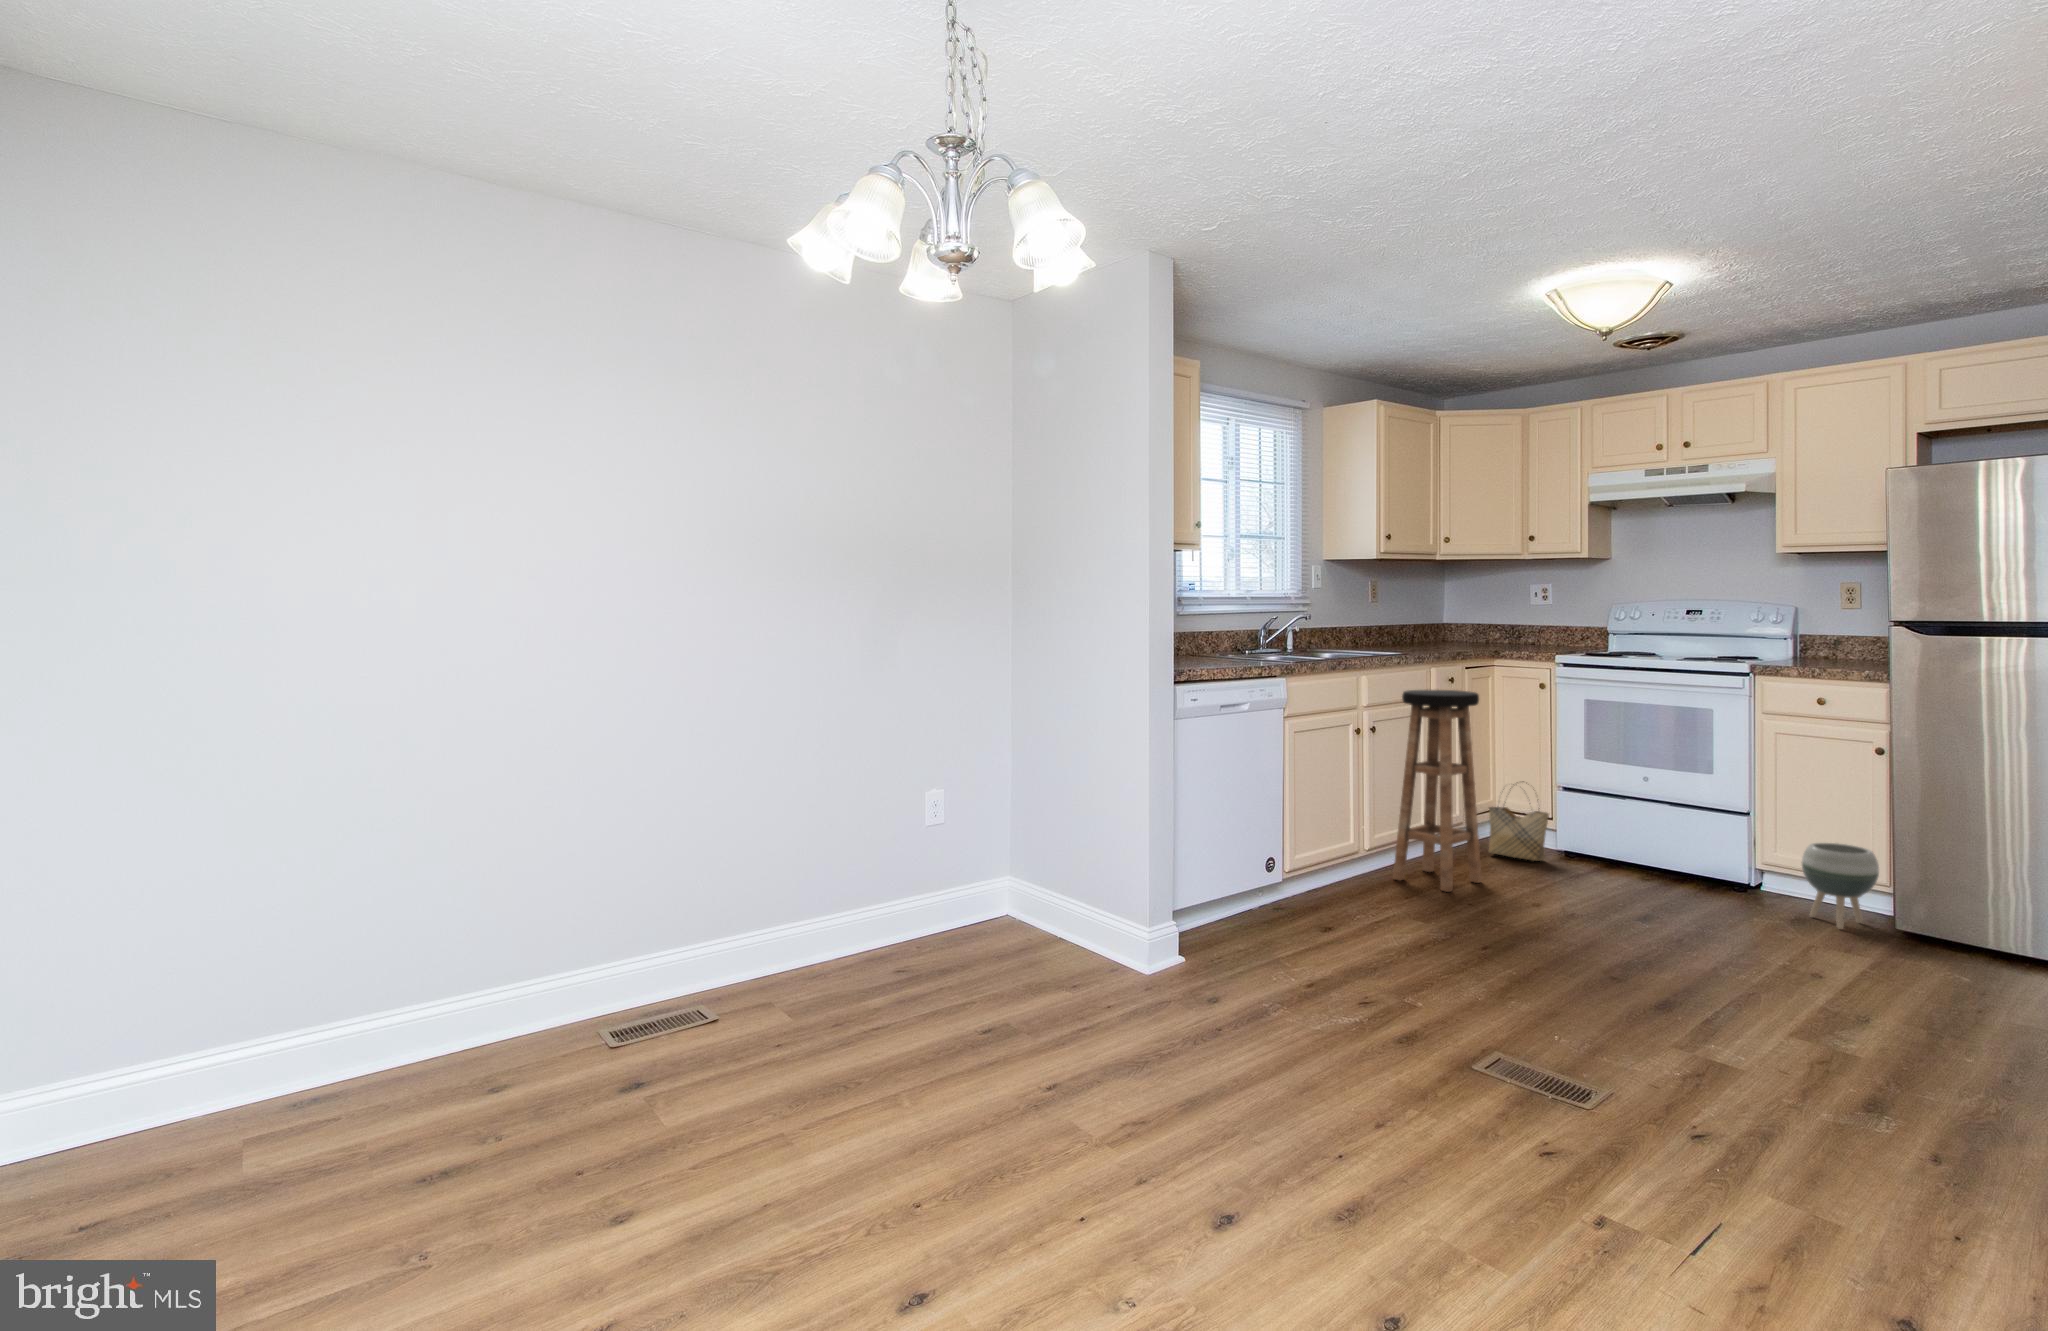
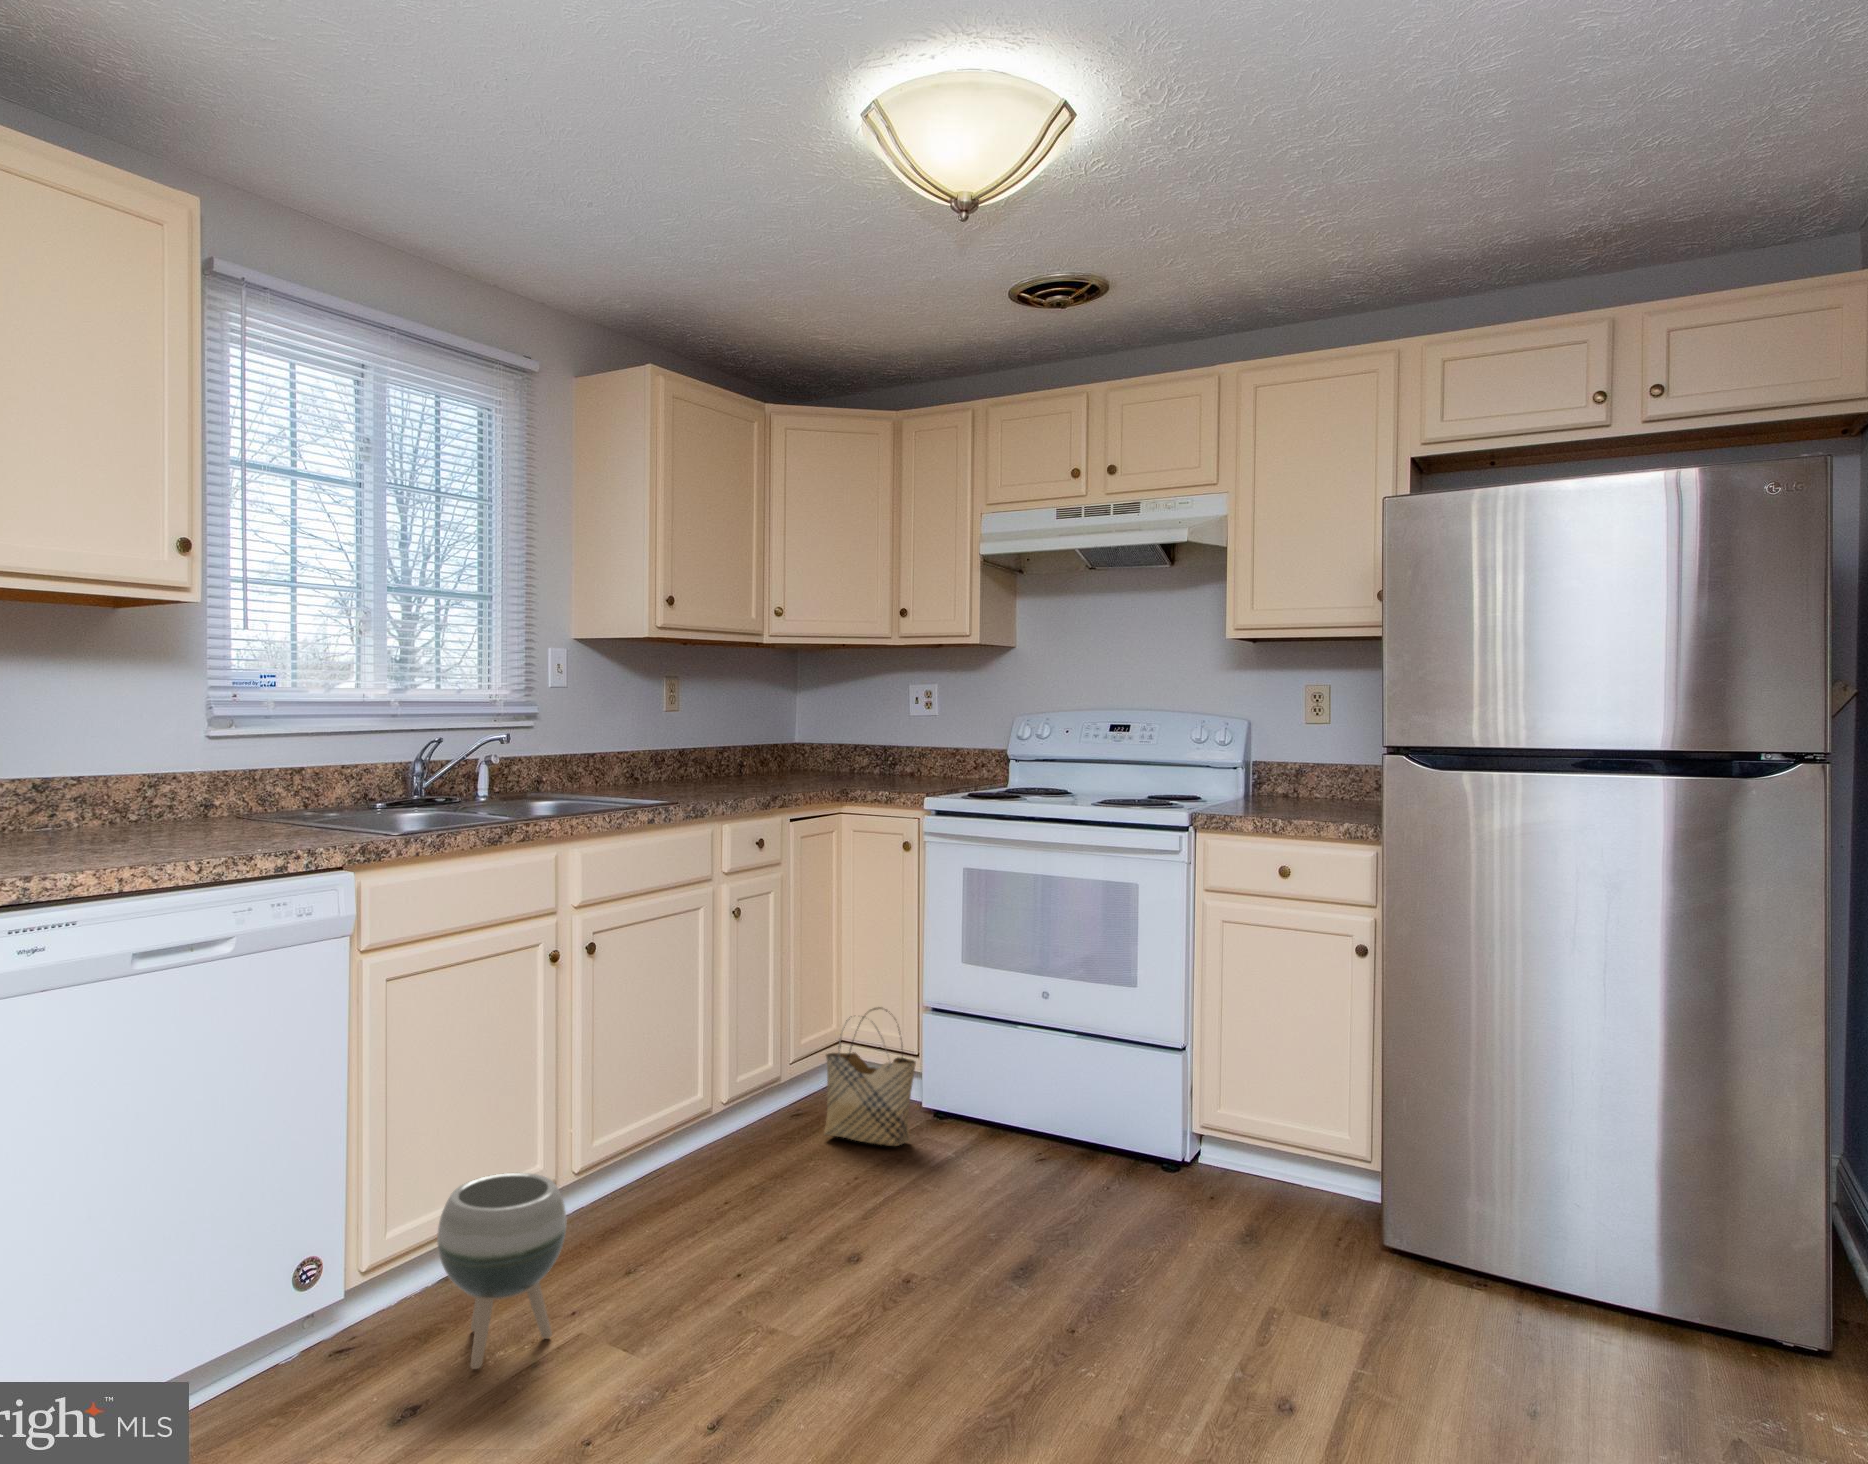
bar stool: present [1393,690,1482,892] -> none [628,860,788,1253]
planter: present [1802,843,1879,929] -> present [437,1173,566,1369]

